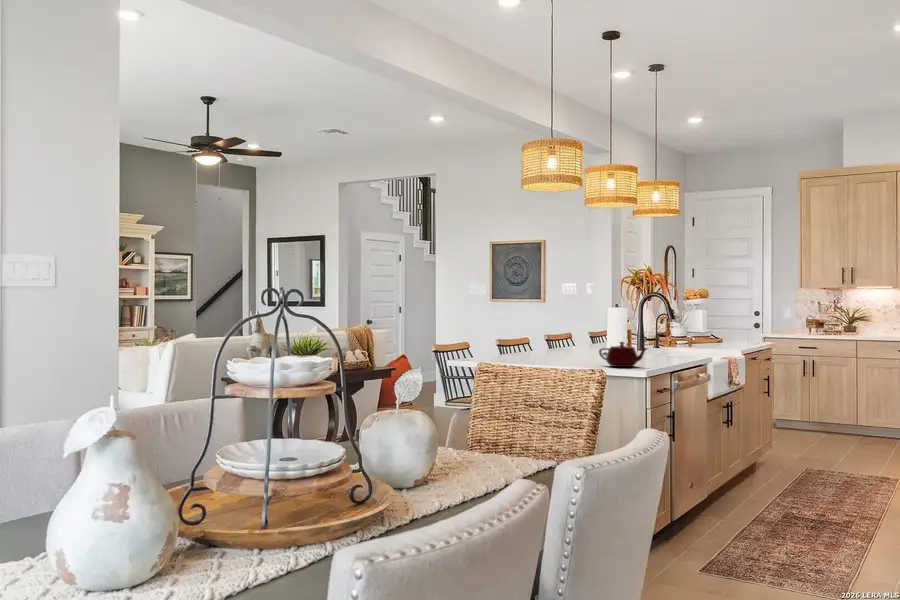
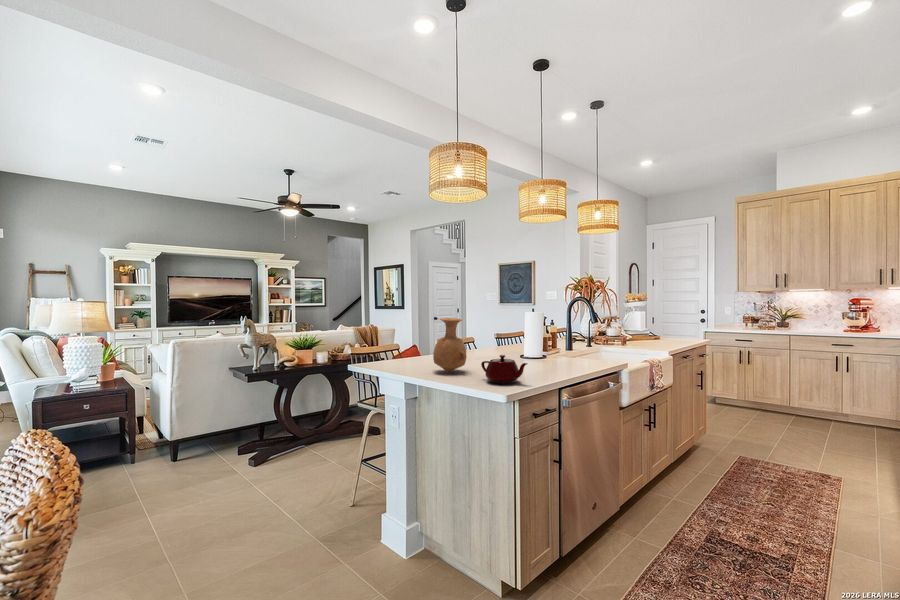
vase: none [537,308,578,363] -> present [433,318,467,372]

